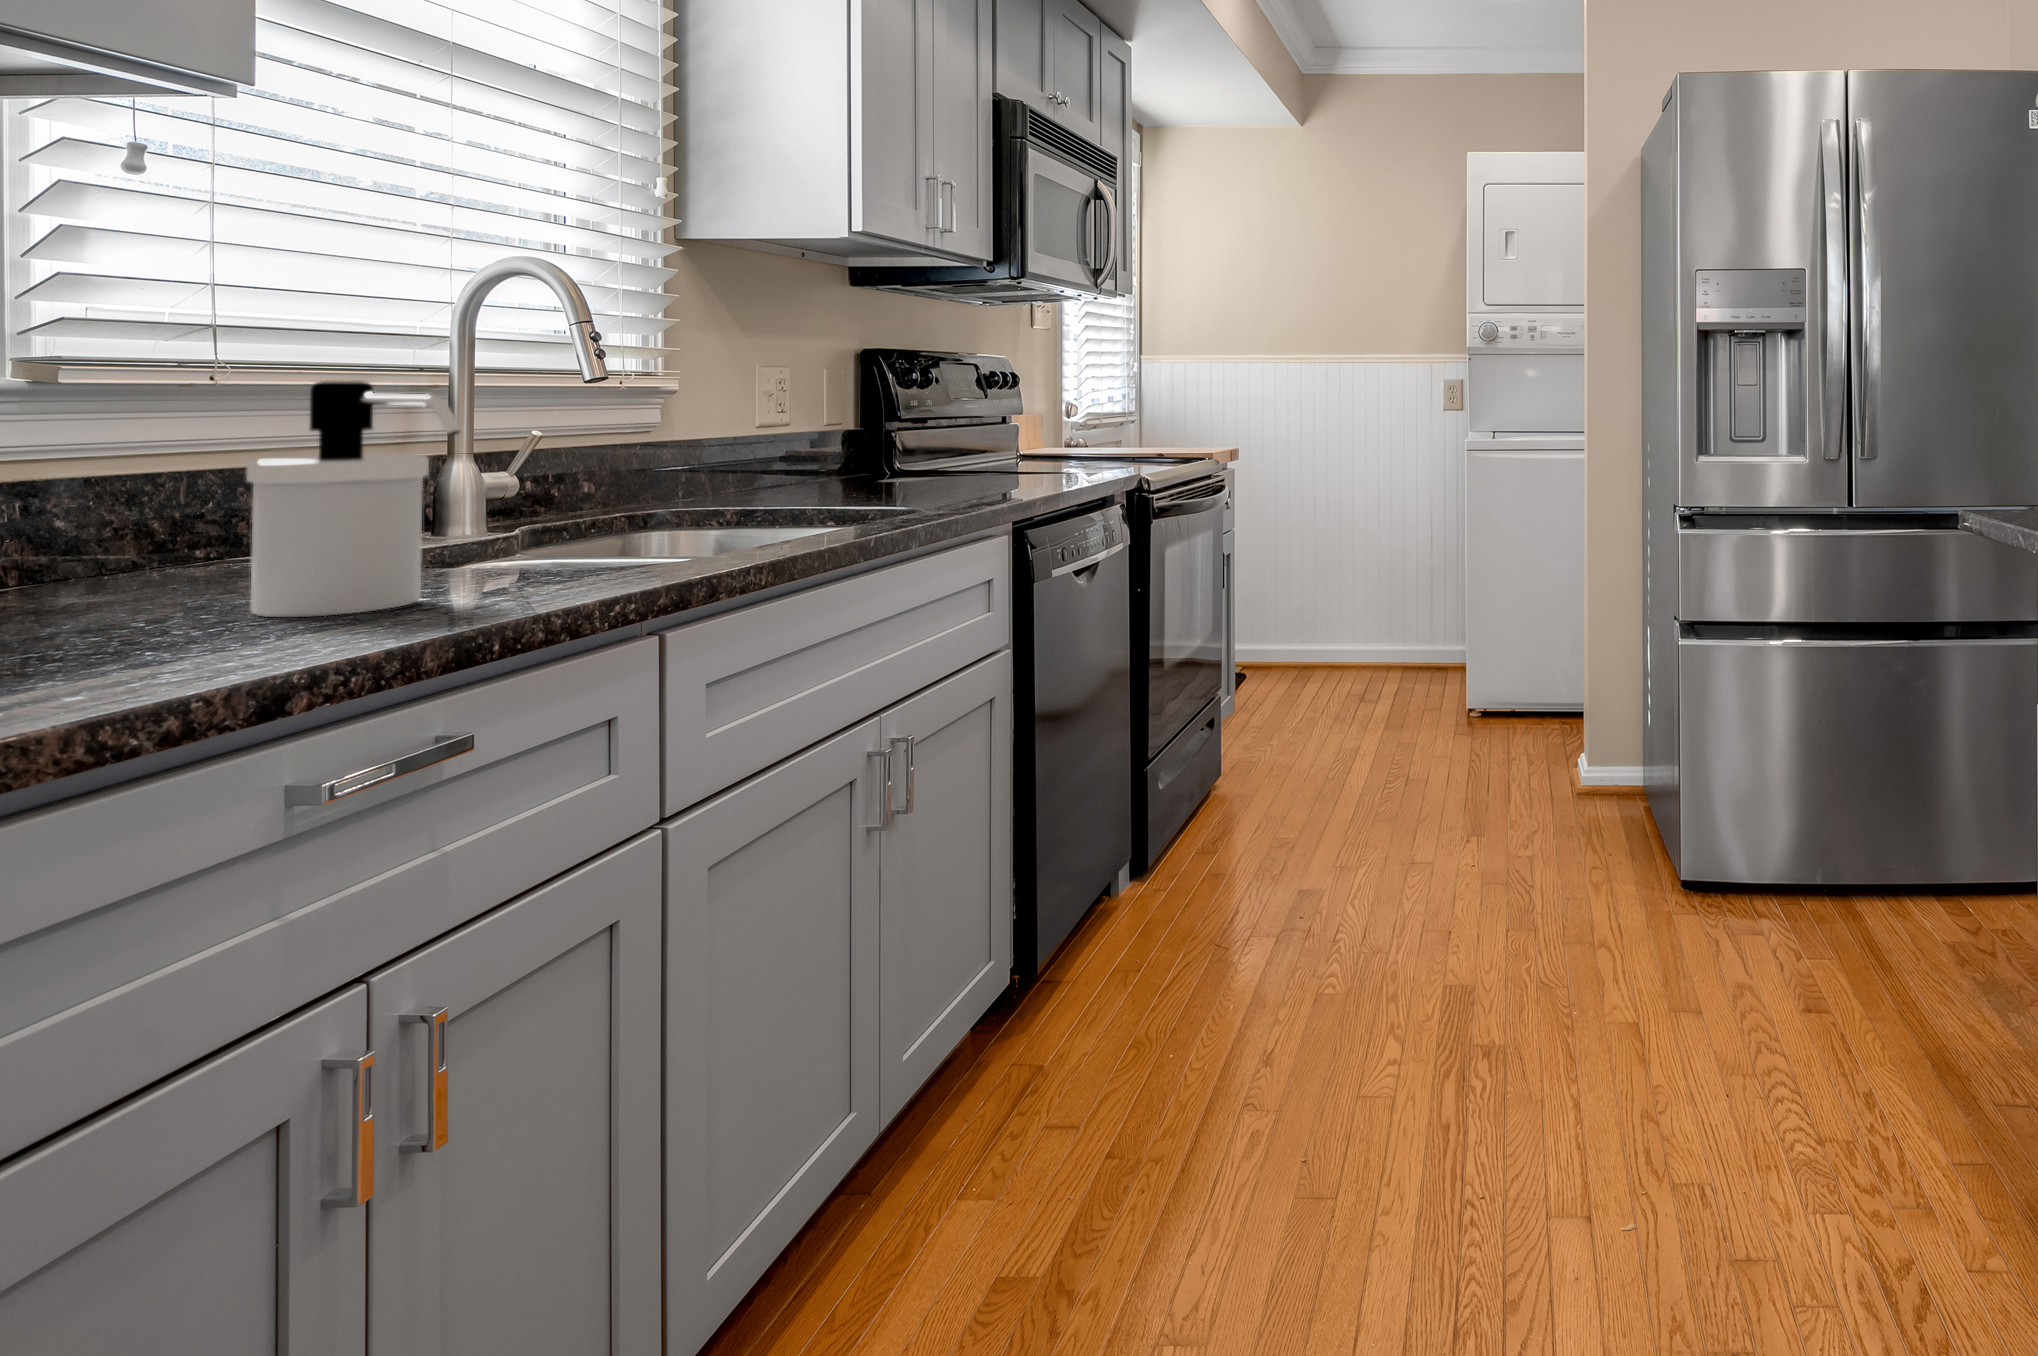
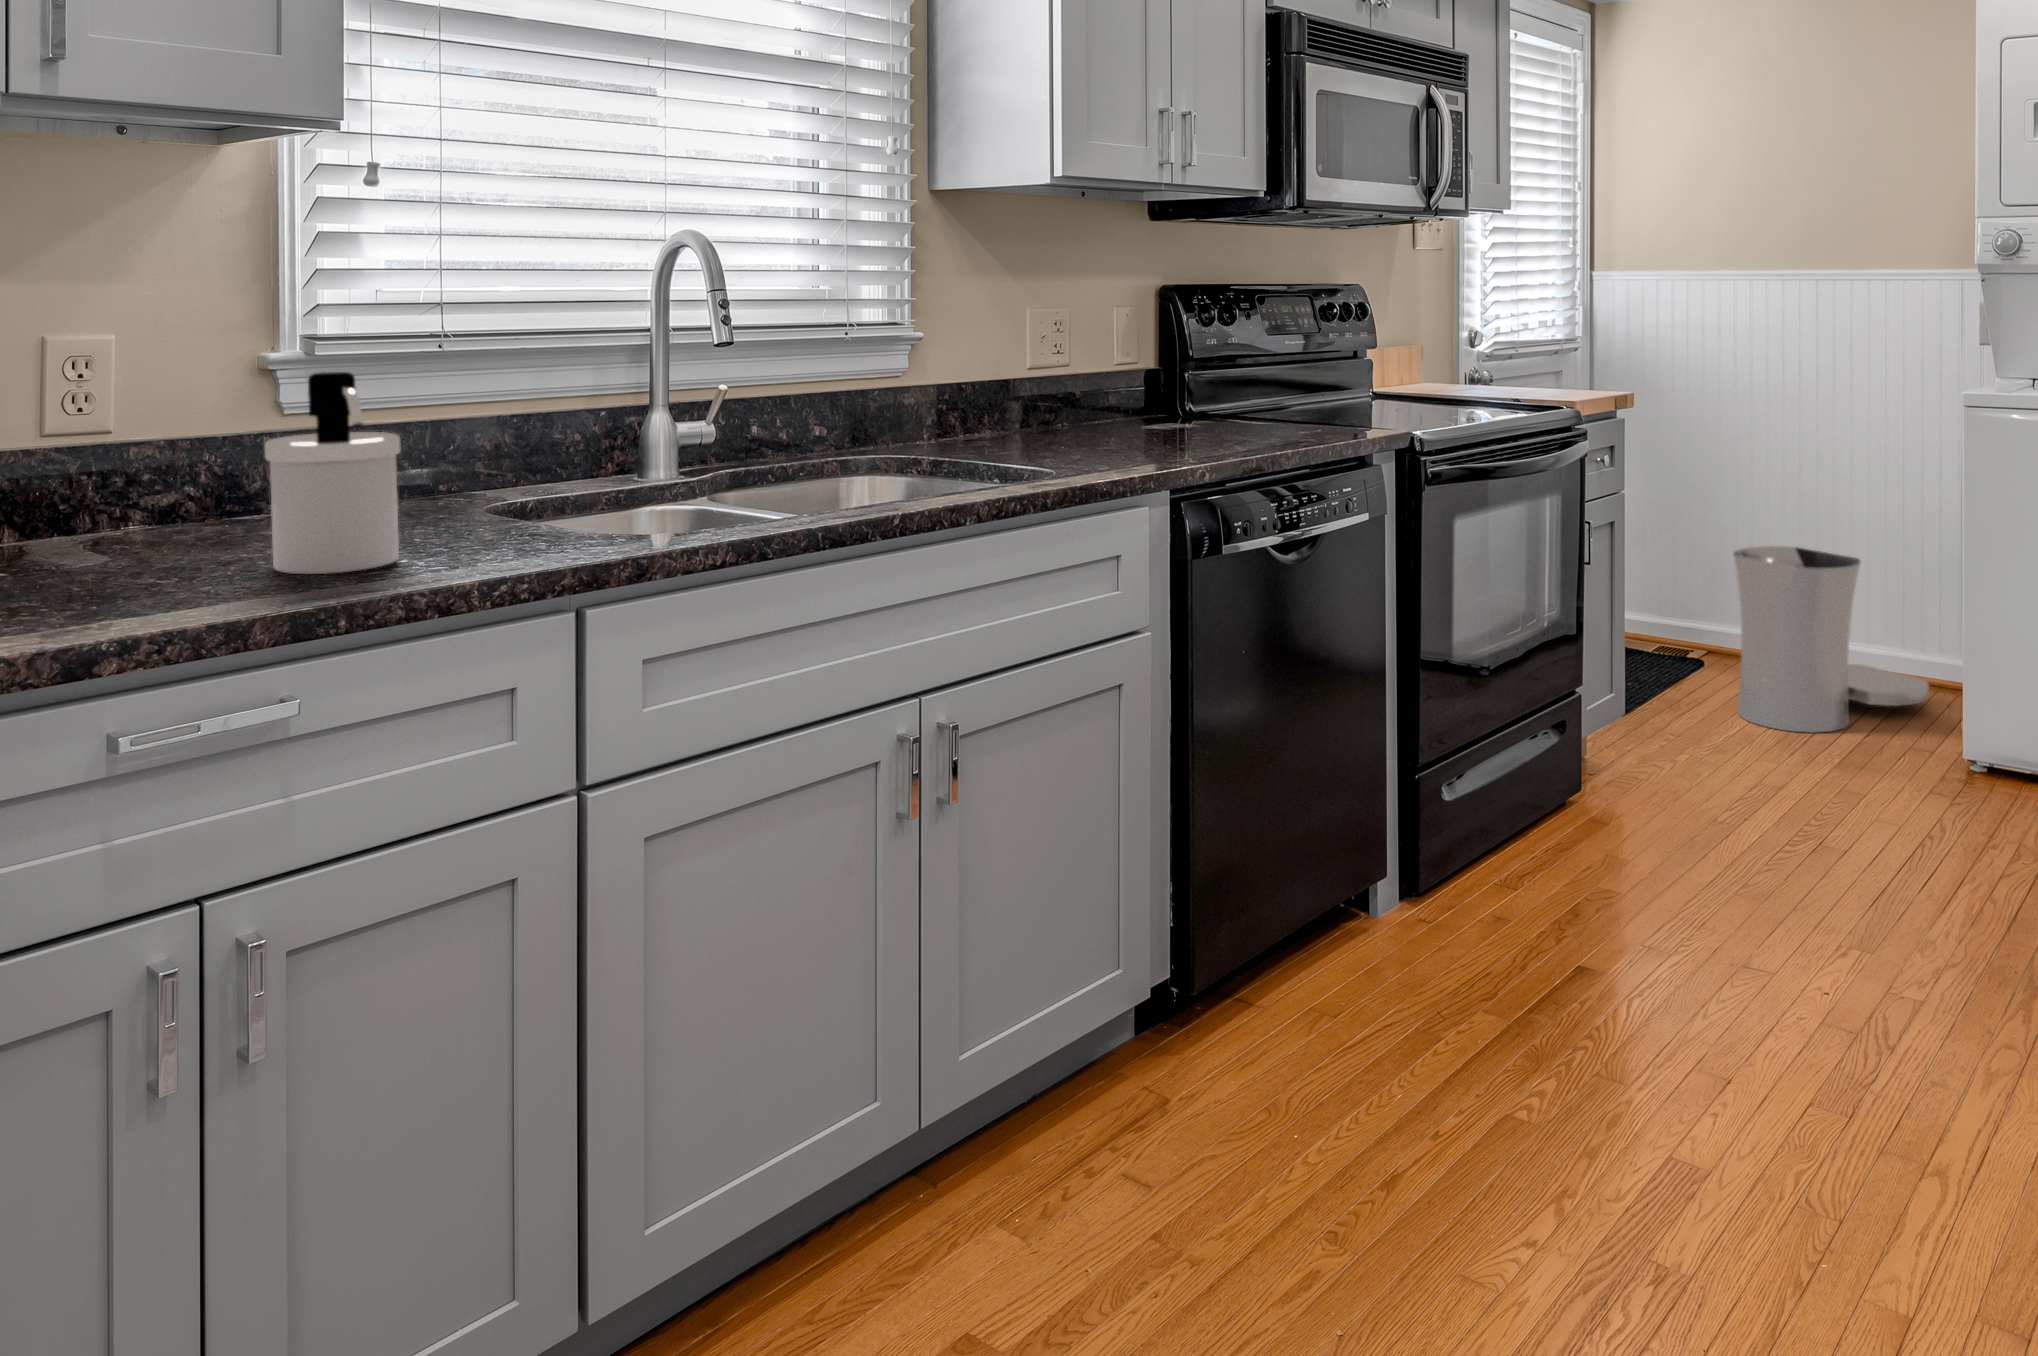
trash can: none [1292,566,1423,708] -> present [1733,546,1929,733]

